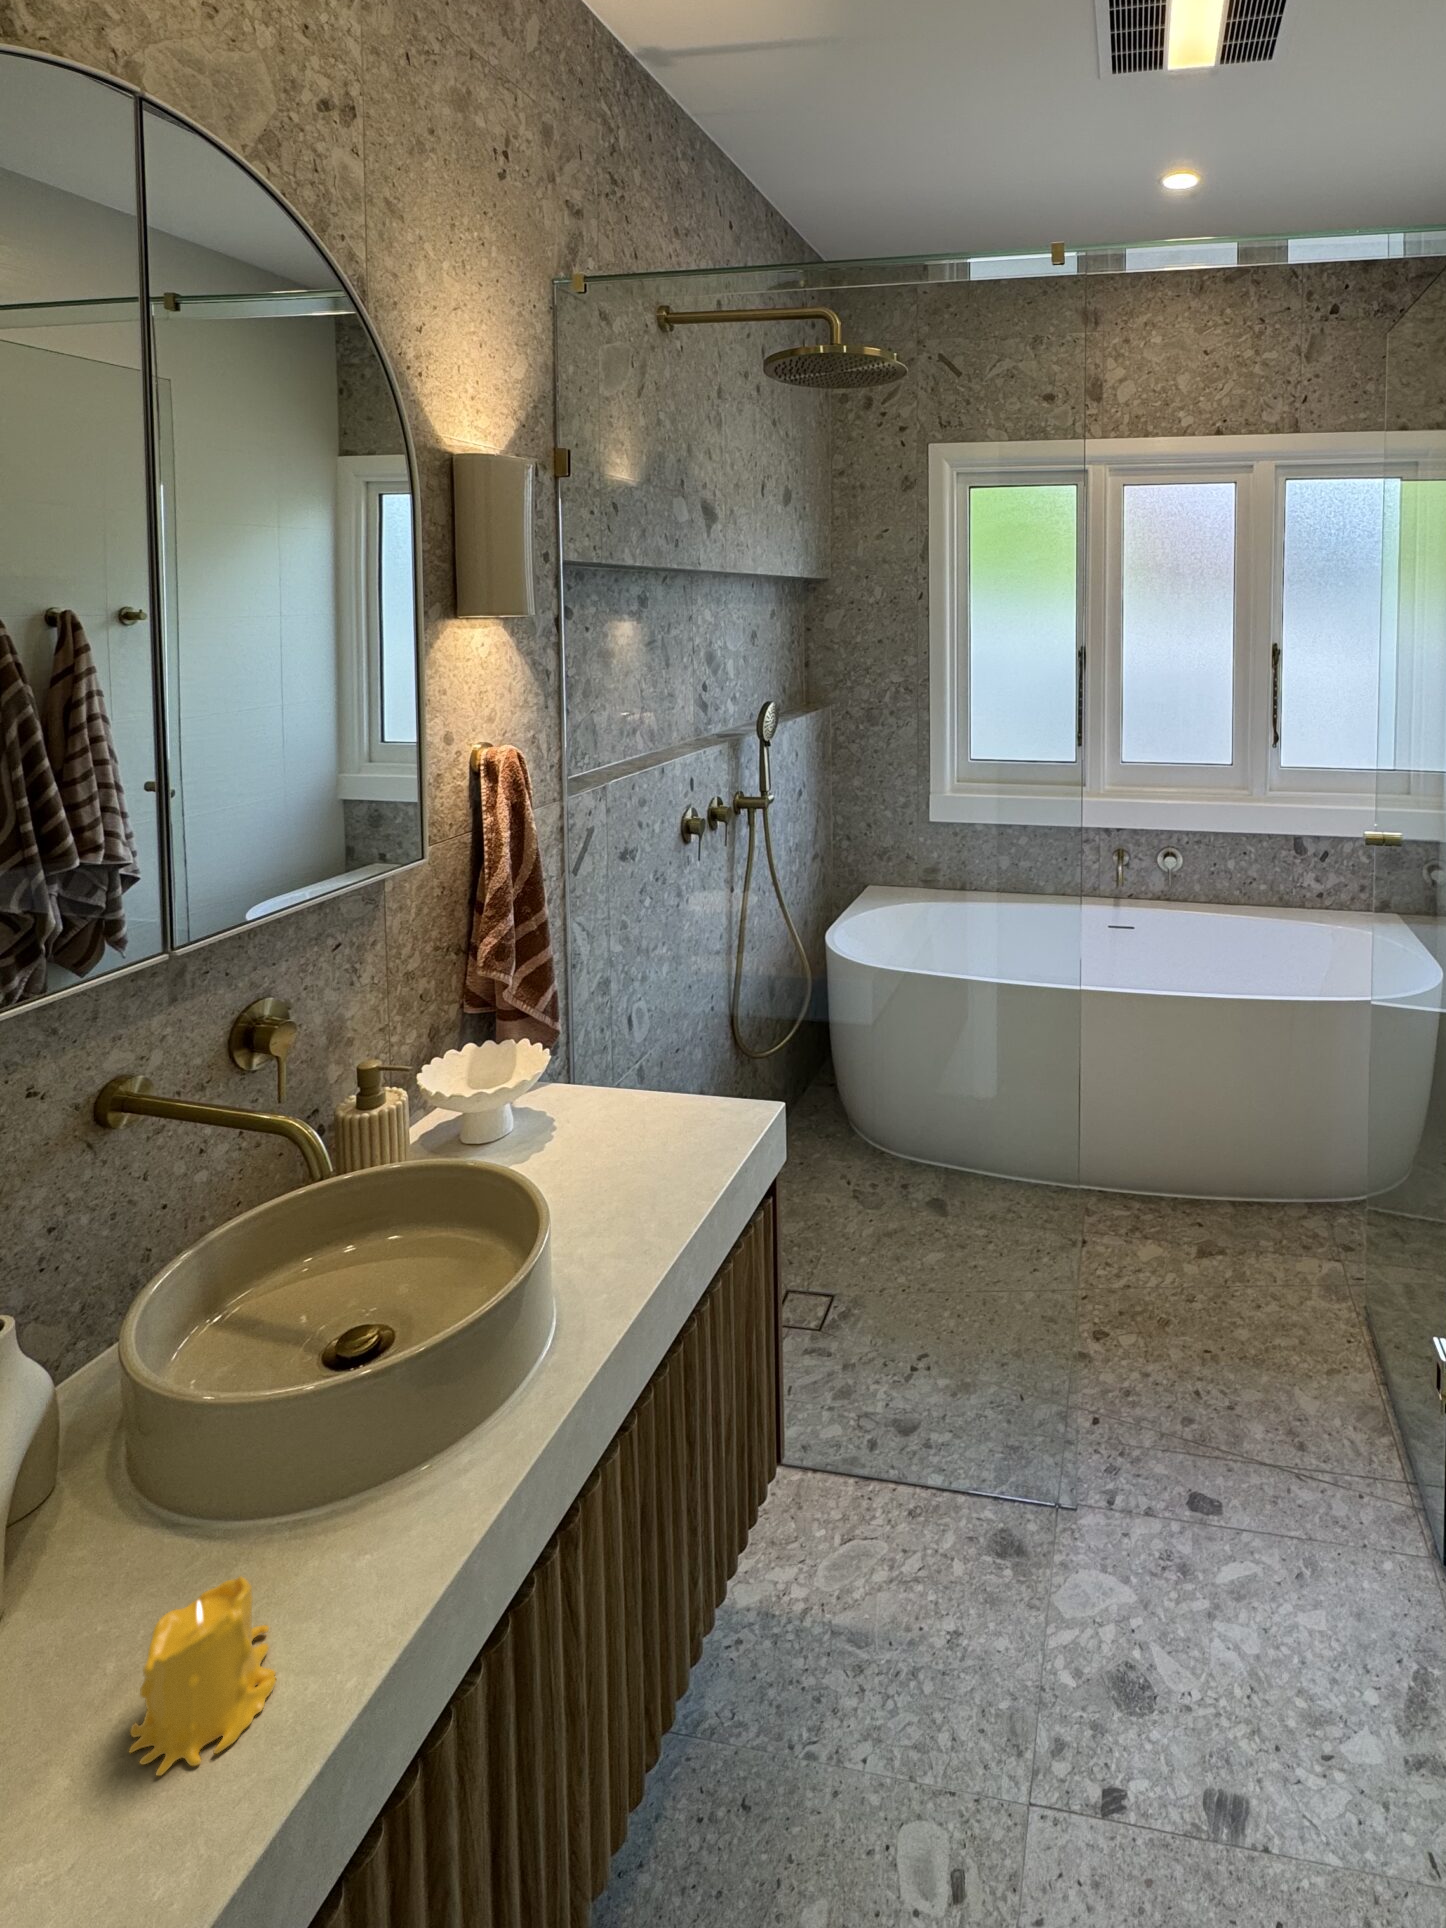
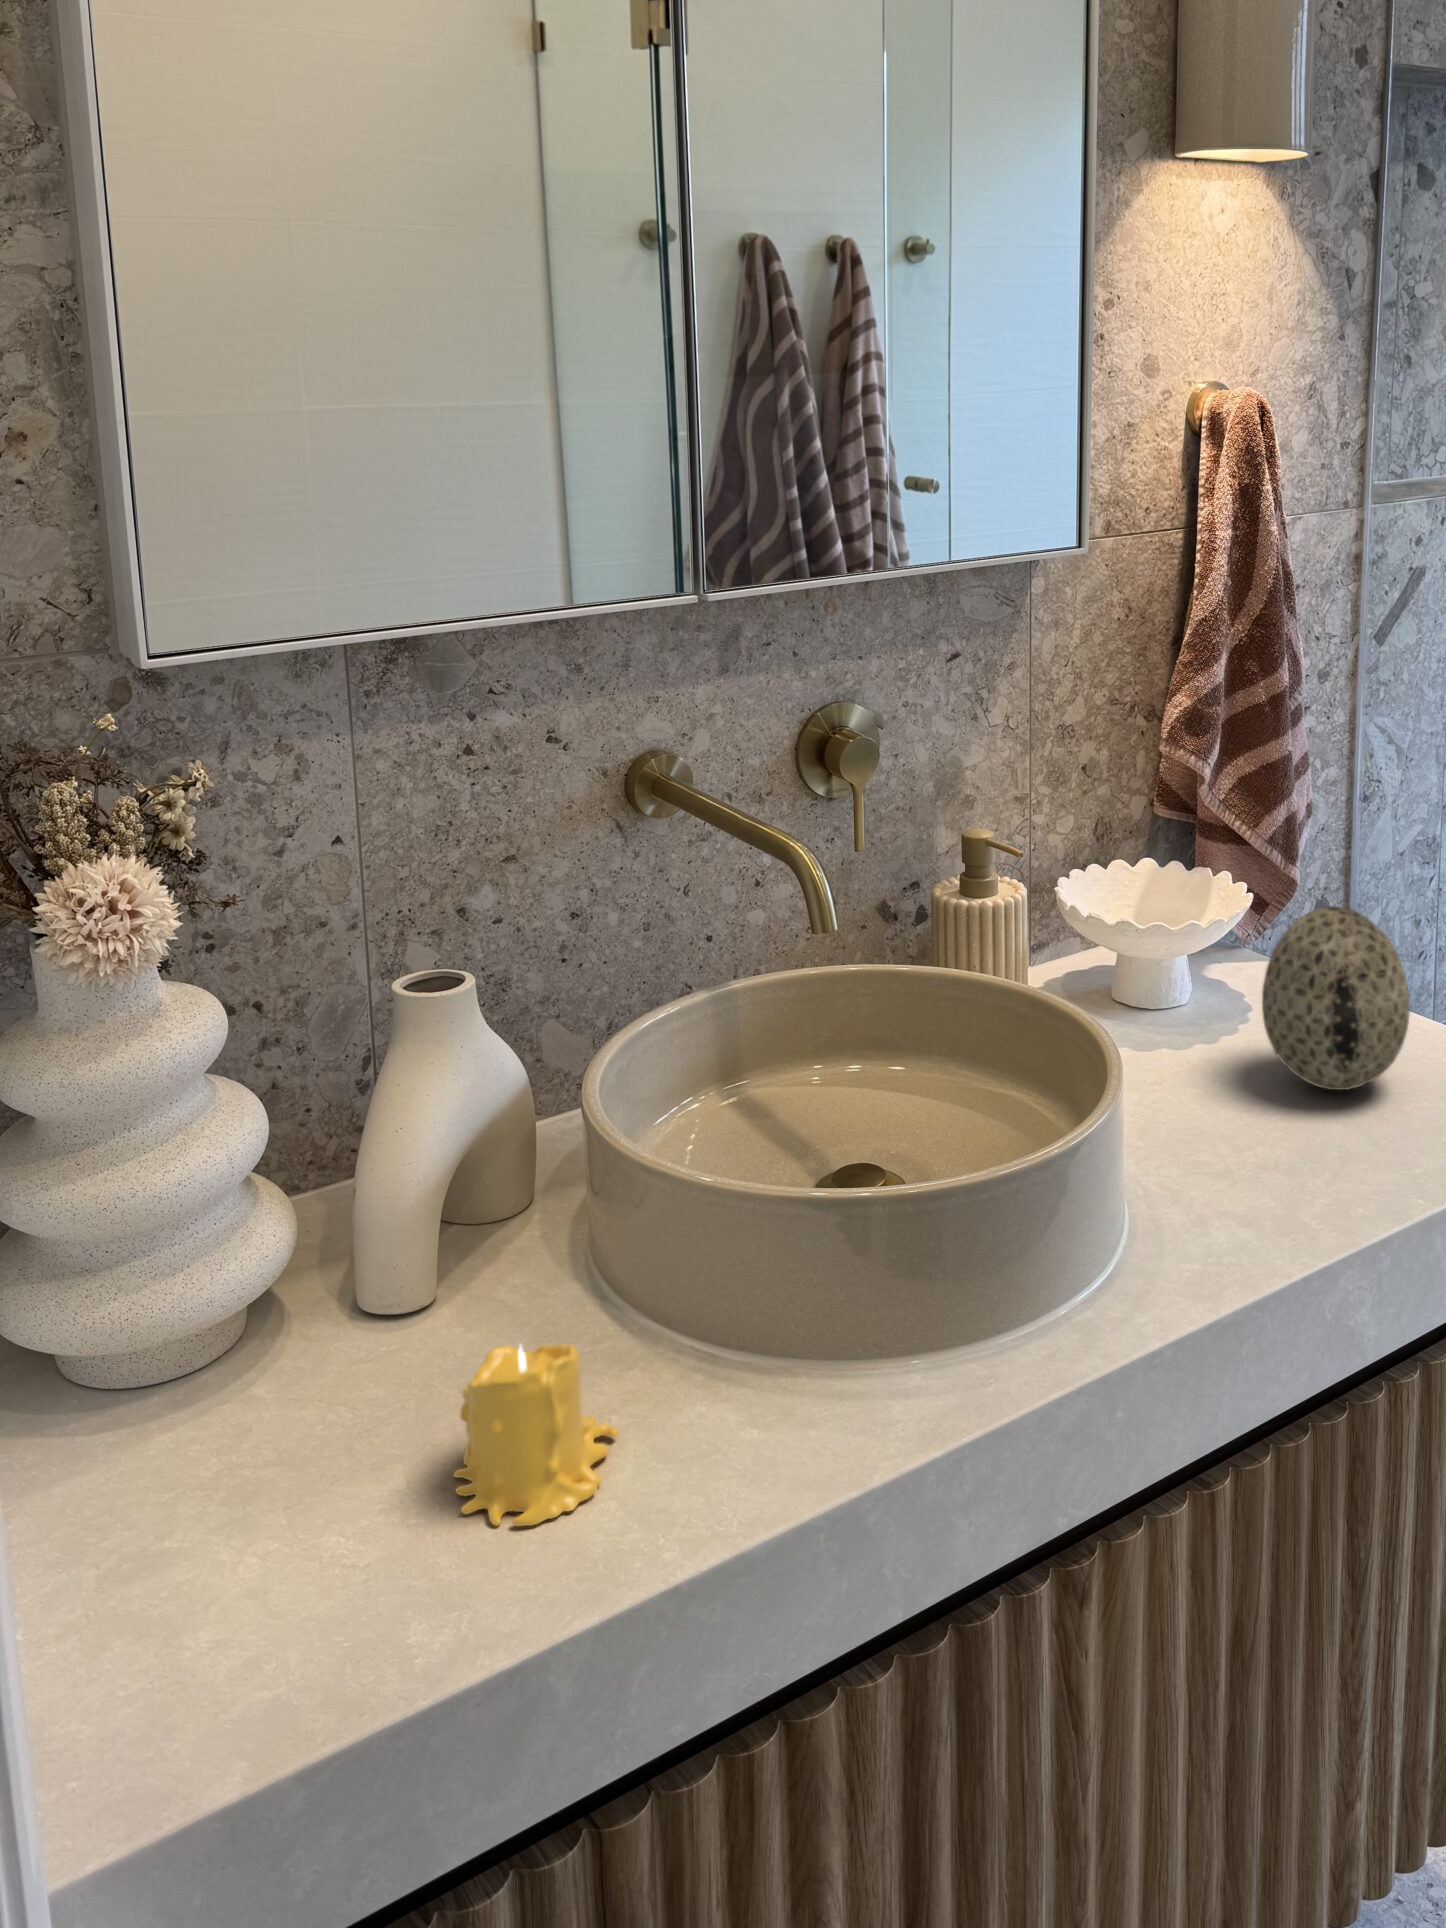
decorative egg: none [584,1045,670,1155] -> present [1262,906,1410,1090]

